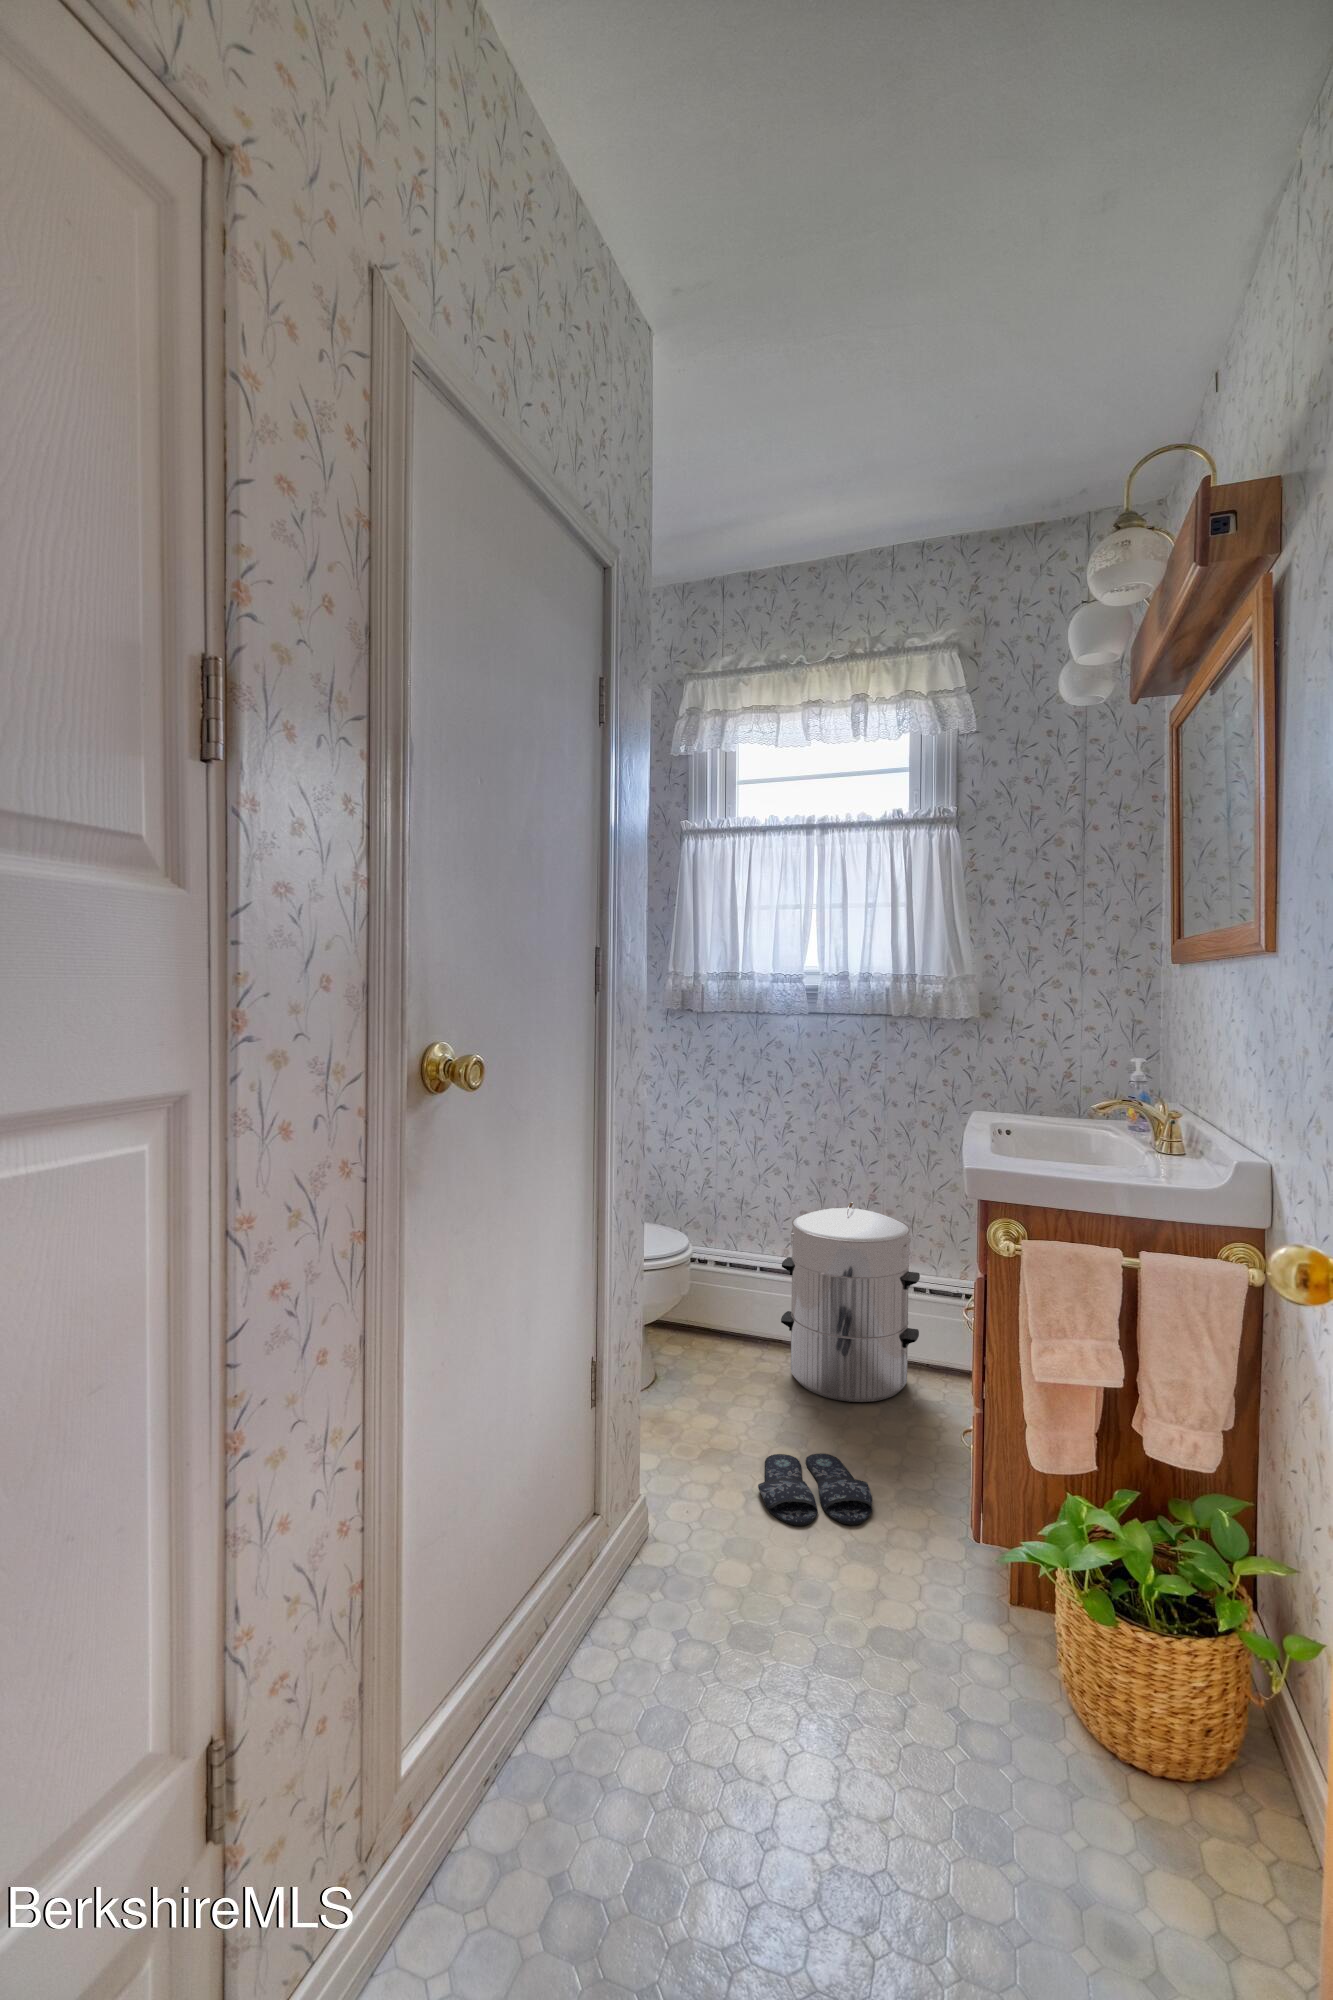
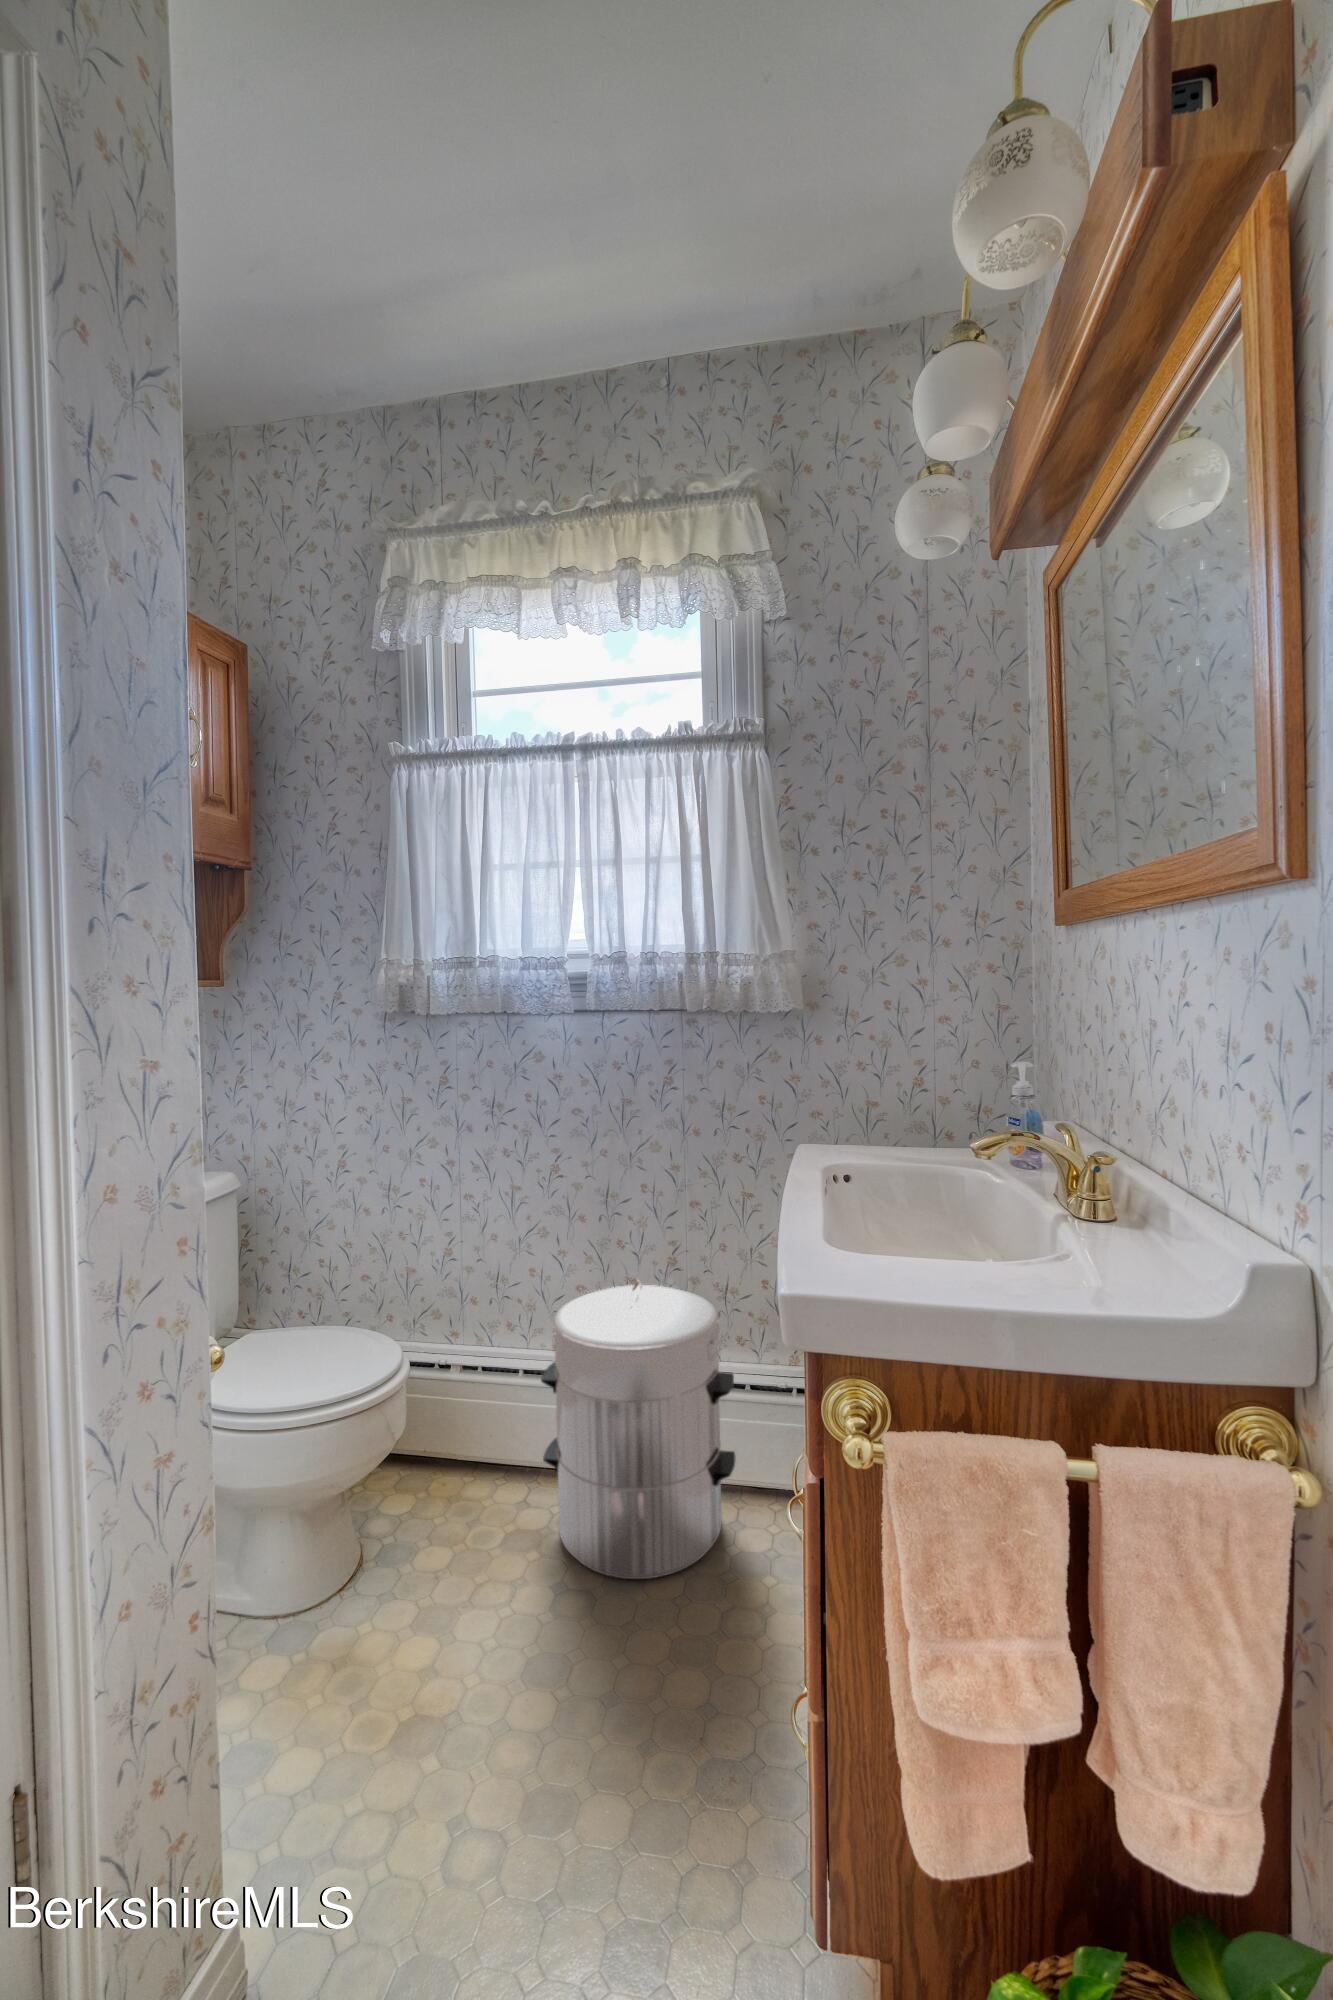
slippers: present [758,1453,872,1526] -> none [471,1707,657,1913]

